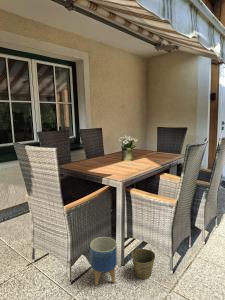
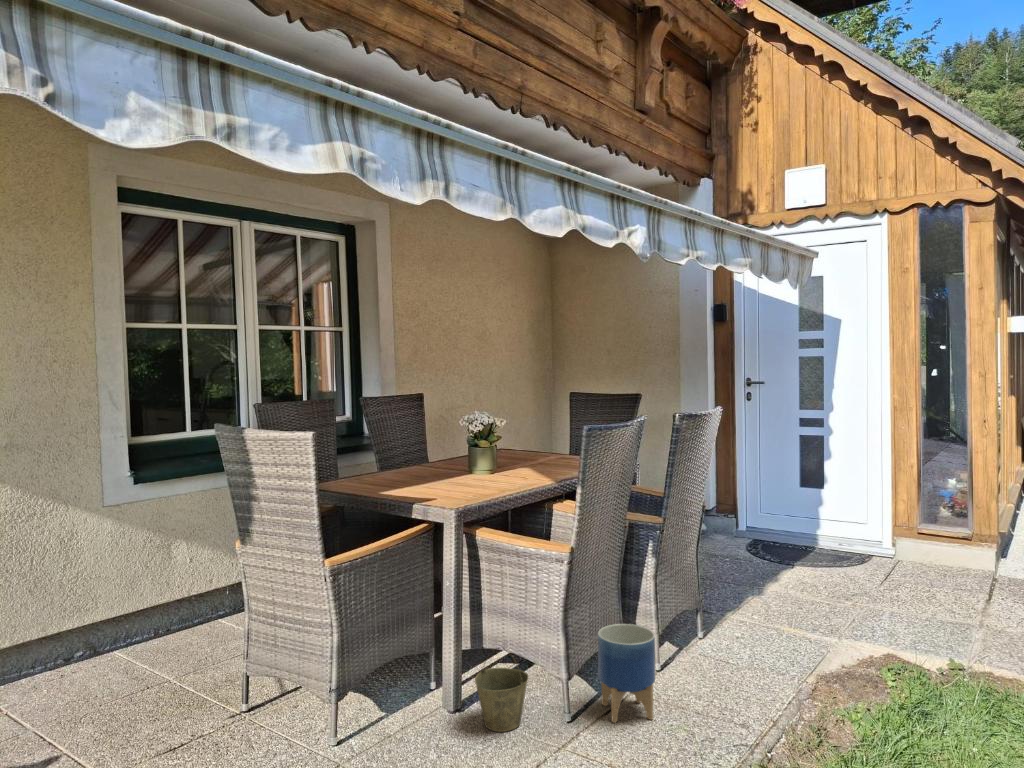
planter: present [90,237,117,286] -> present [598,624,655,723]

